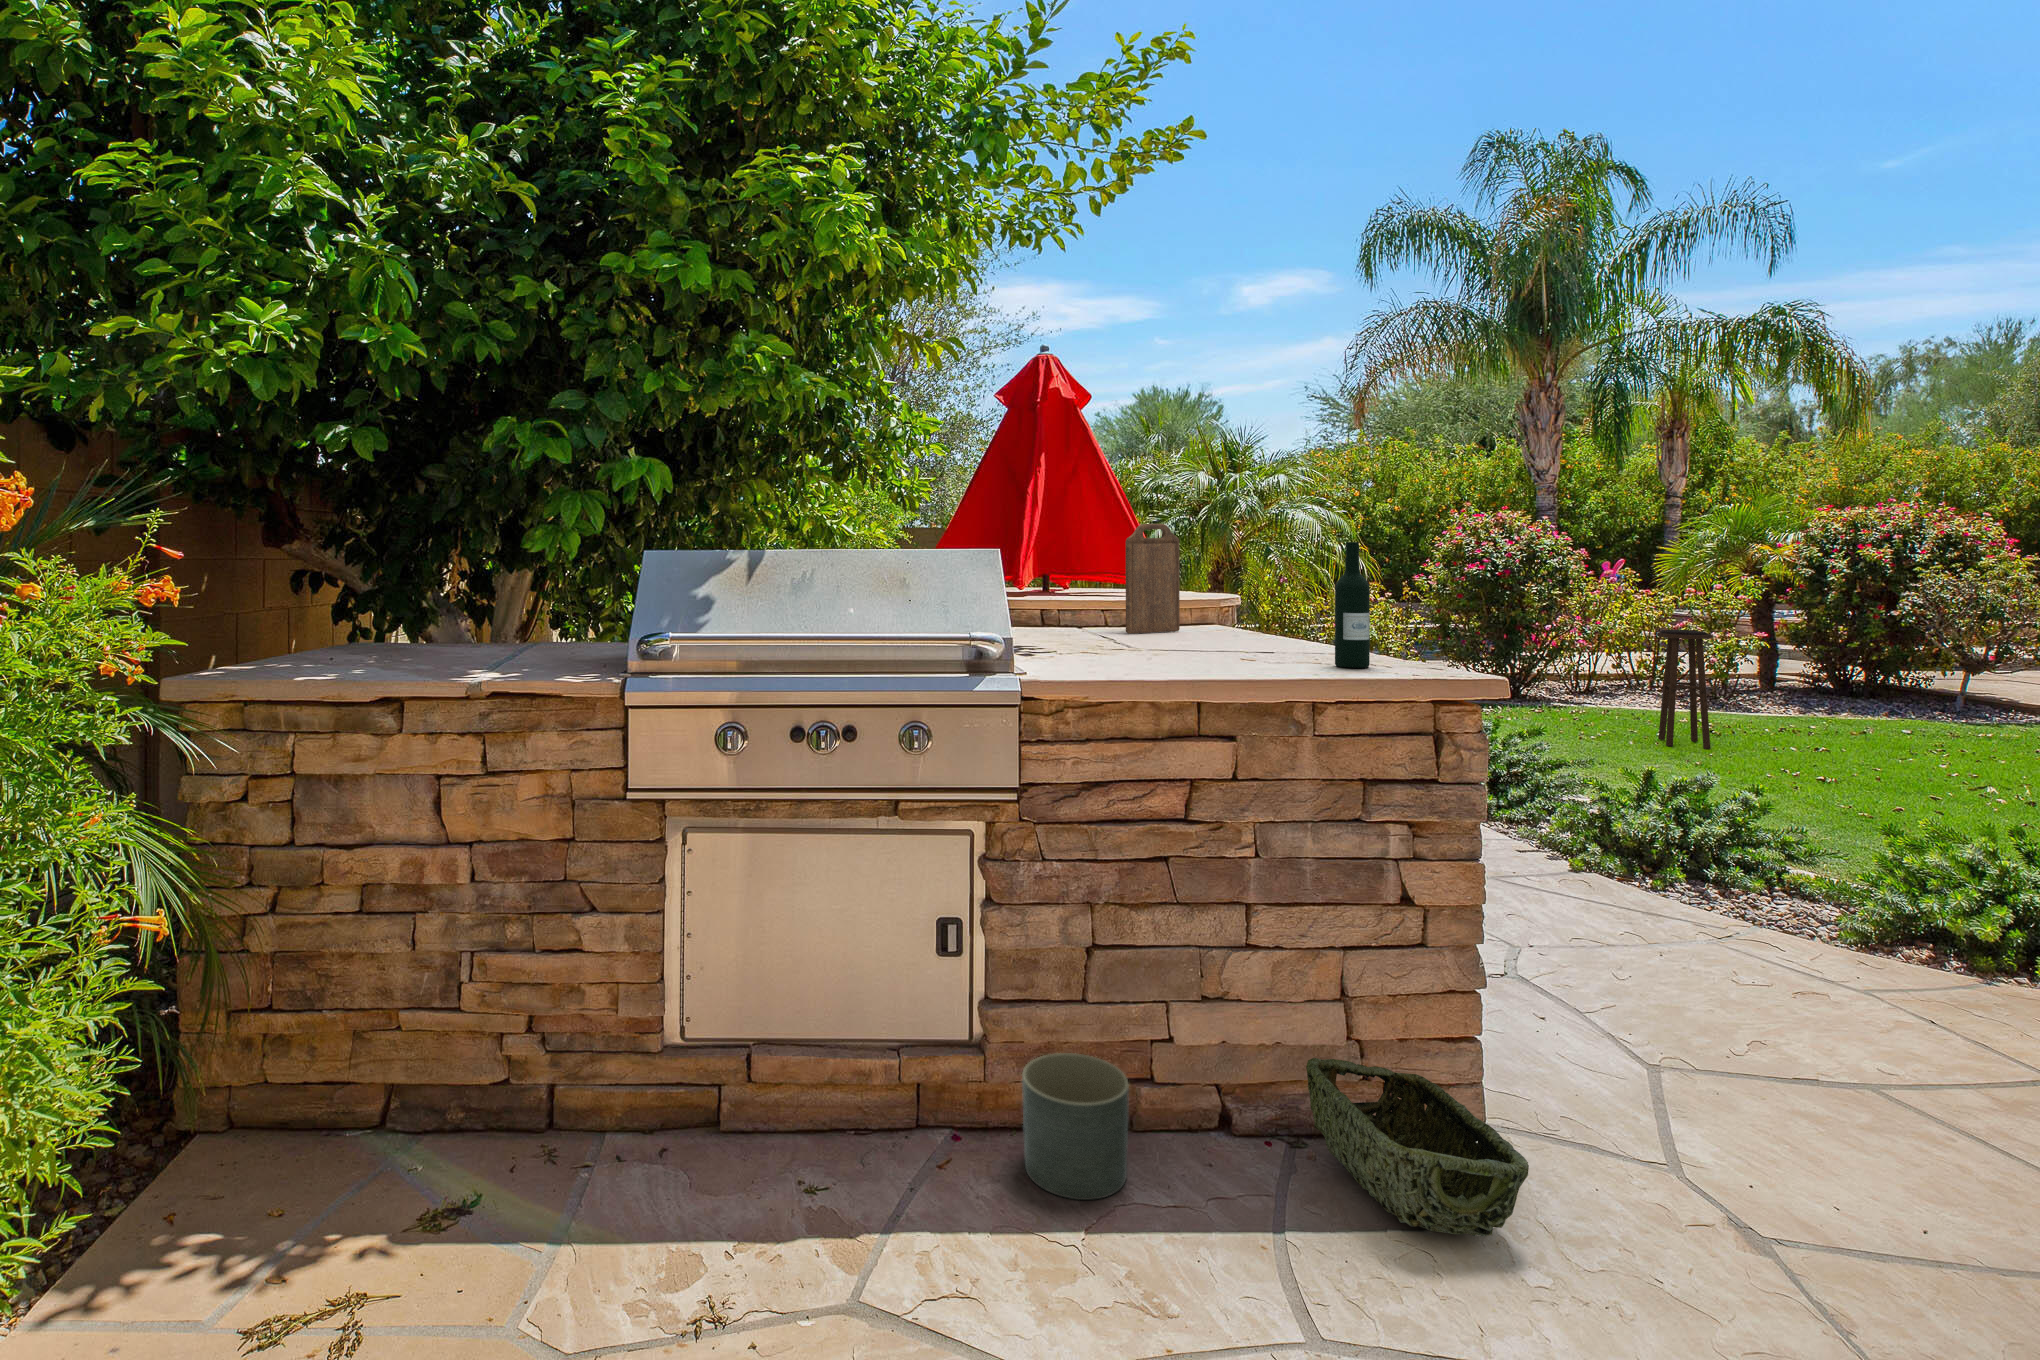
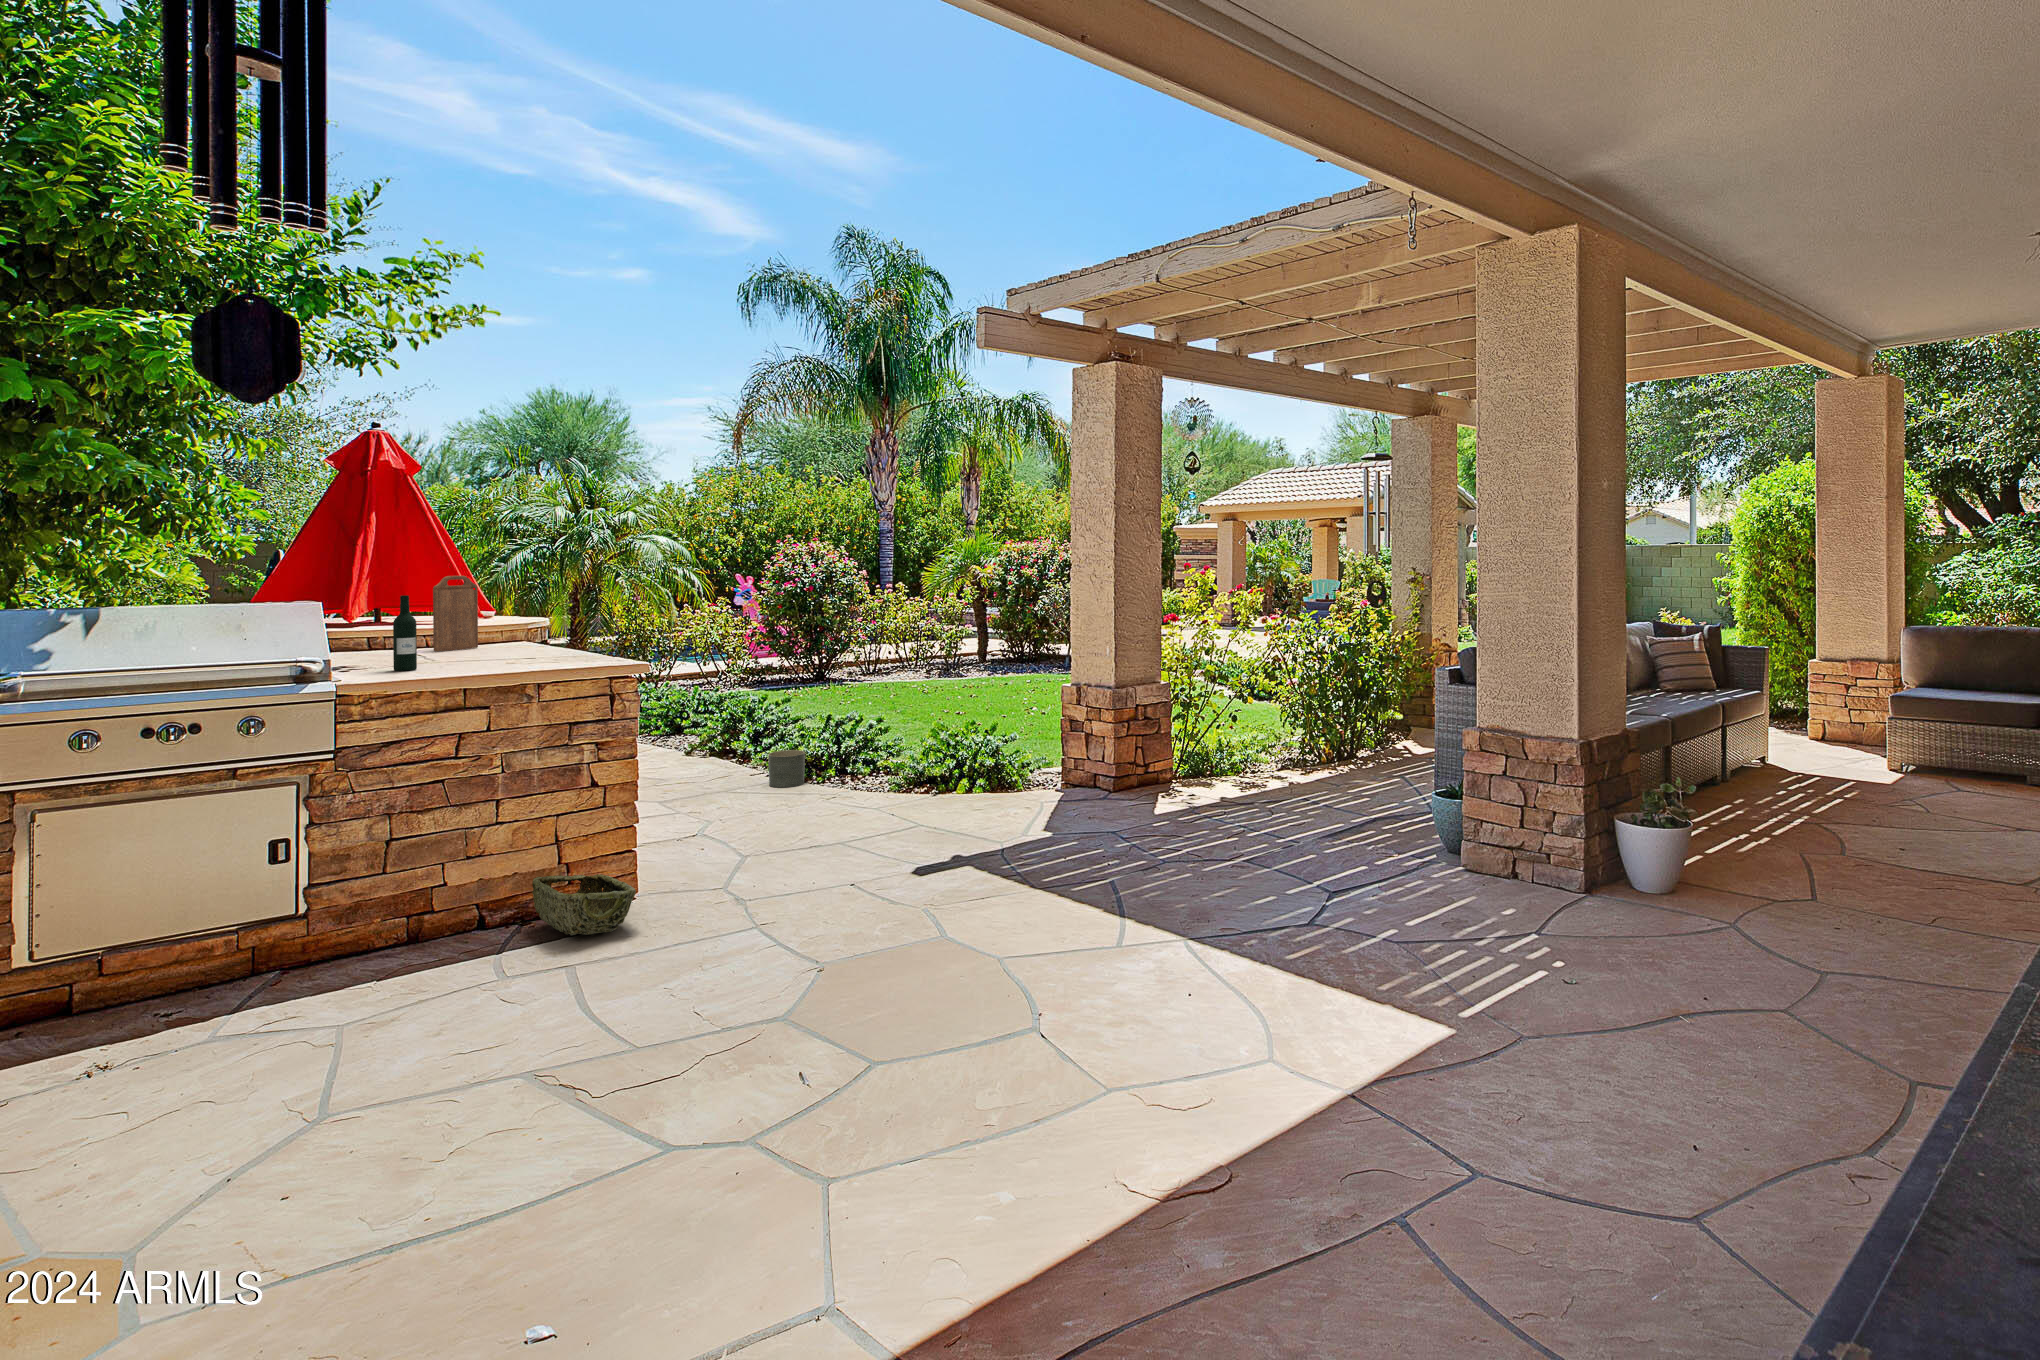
wine bottle: present [1335,542,1370,668] -> present [393,595,417,671]
stool: present [1657,630,1712,749] -> none [884,627,914,704]
planter: present [1022,1053,1129,1200] -> present [768,750,805,788]

